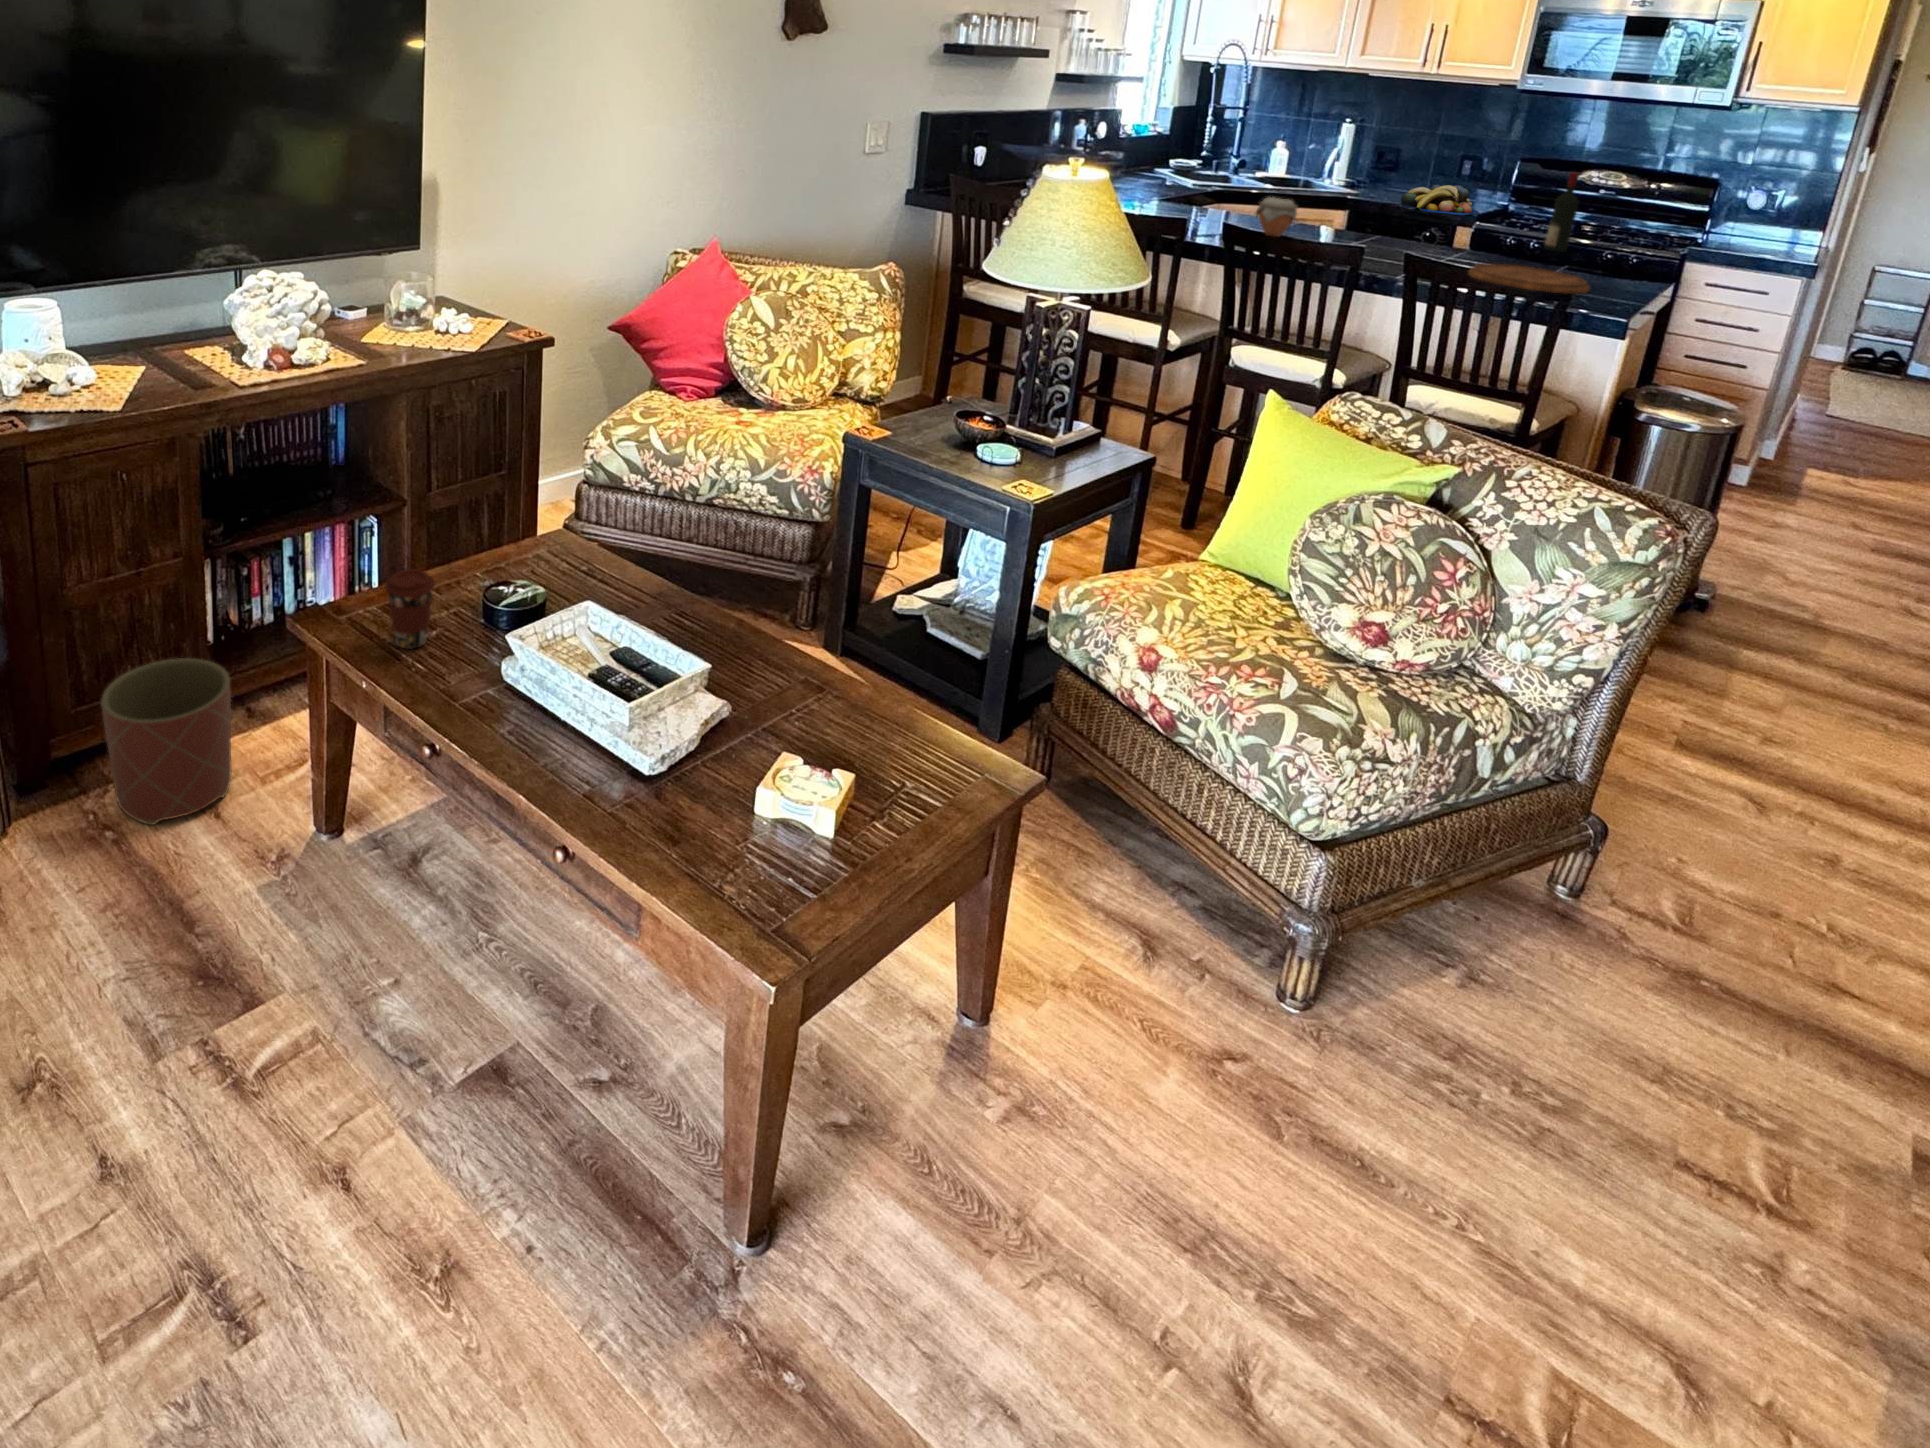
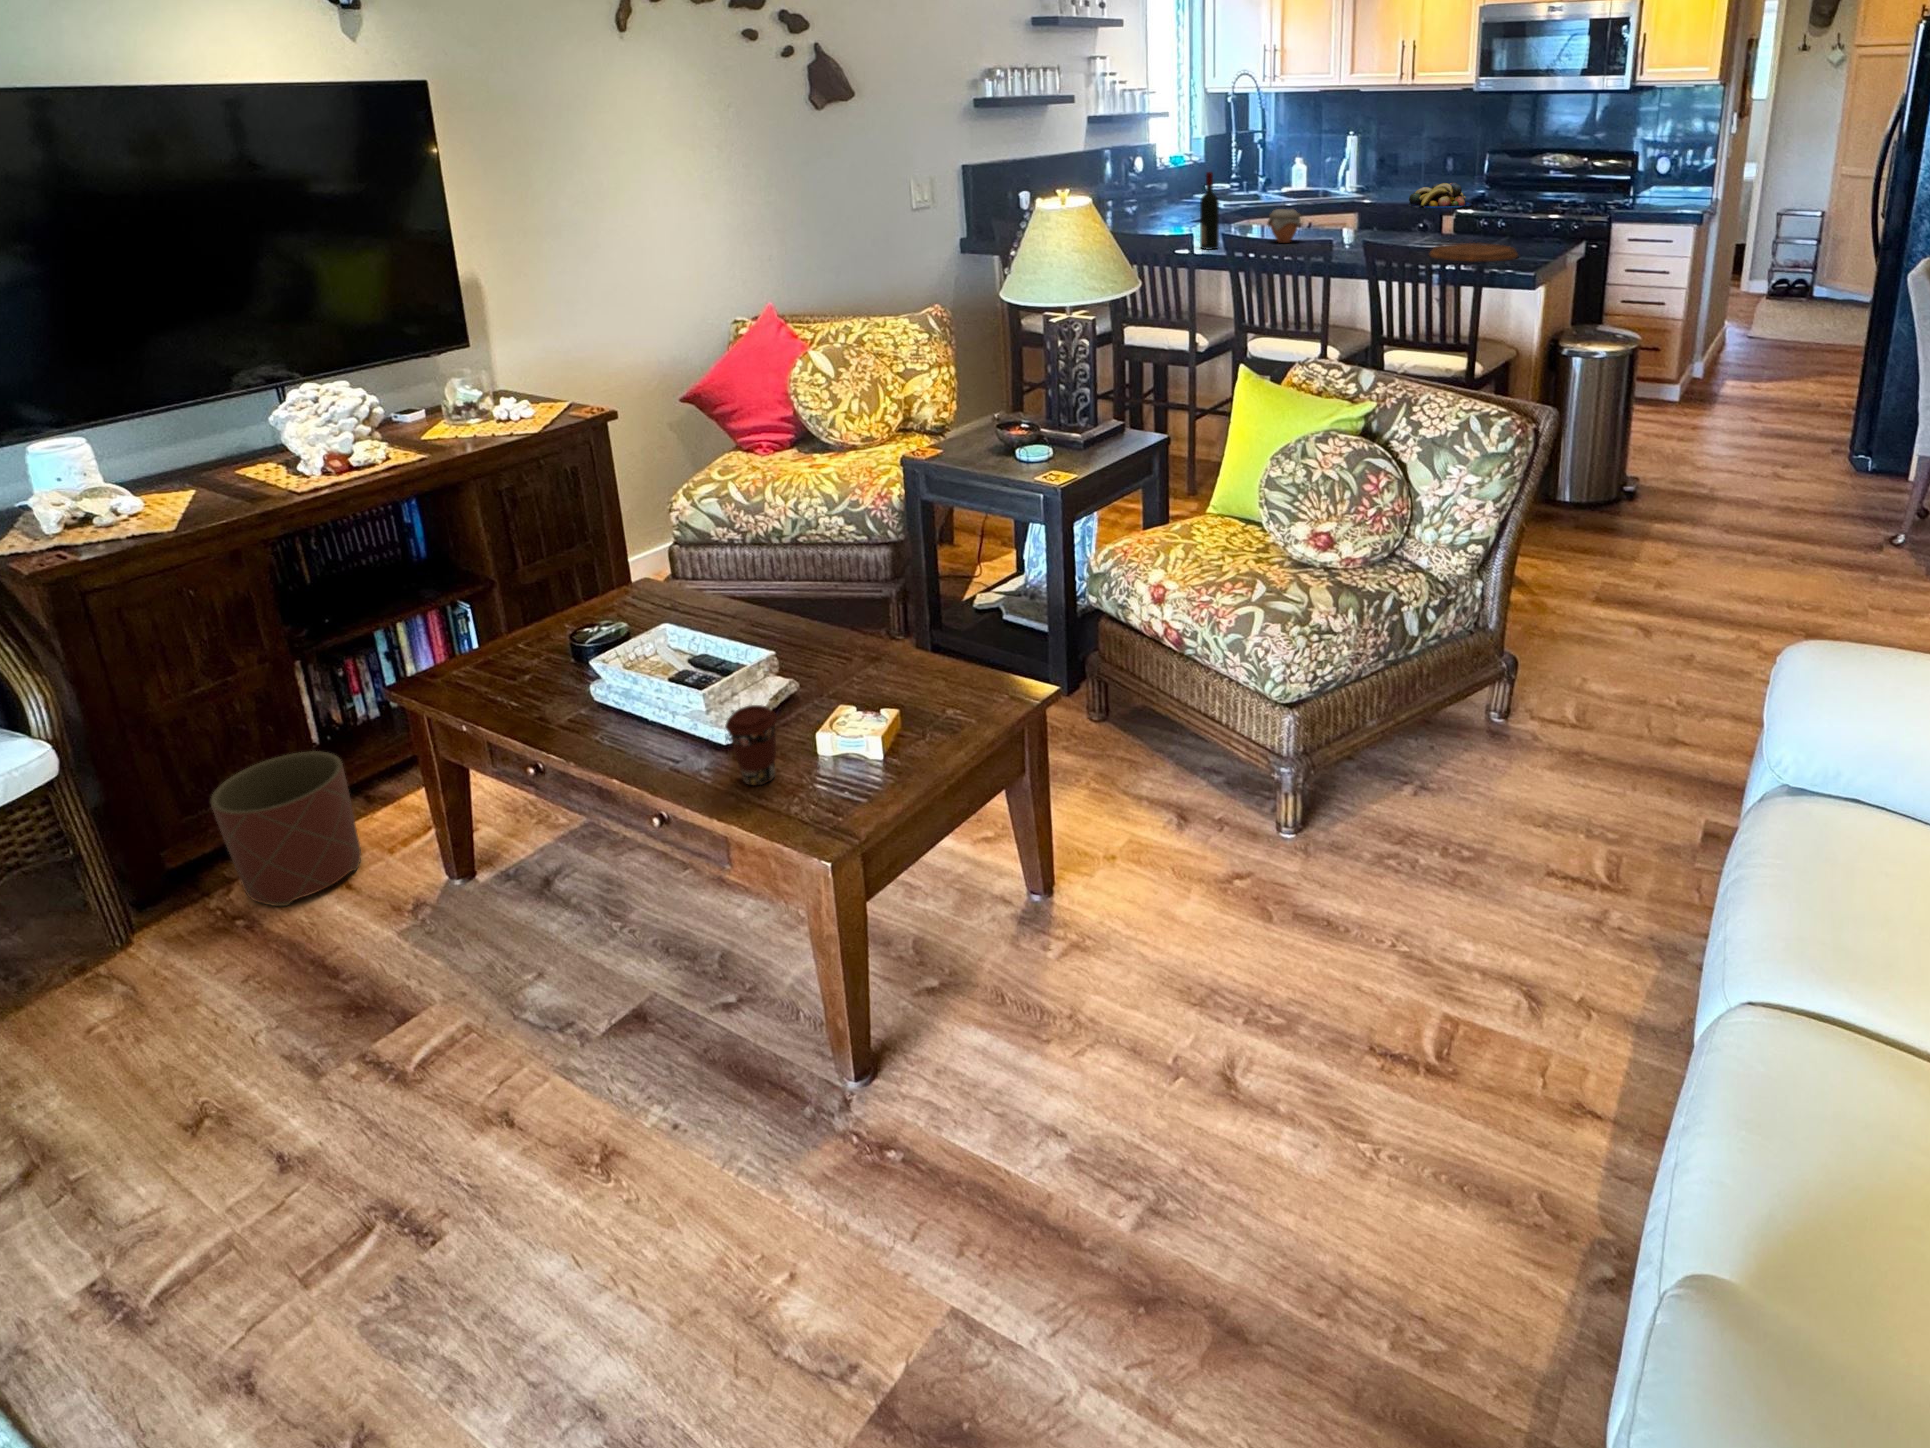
wine bottle: present [1544,172,1578,252] -> present [1200,172,1219,249]
coffee cup: present [385,569,435,649] -> present [725,705,777,785]

